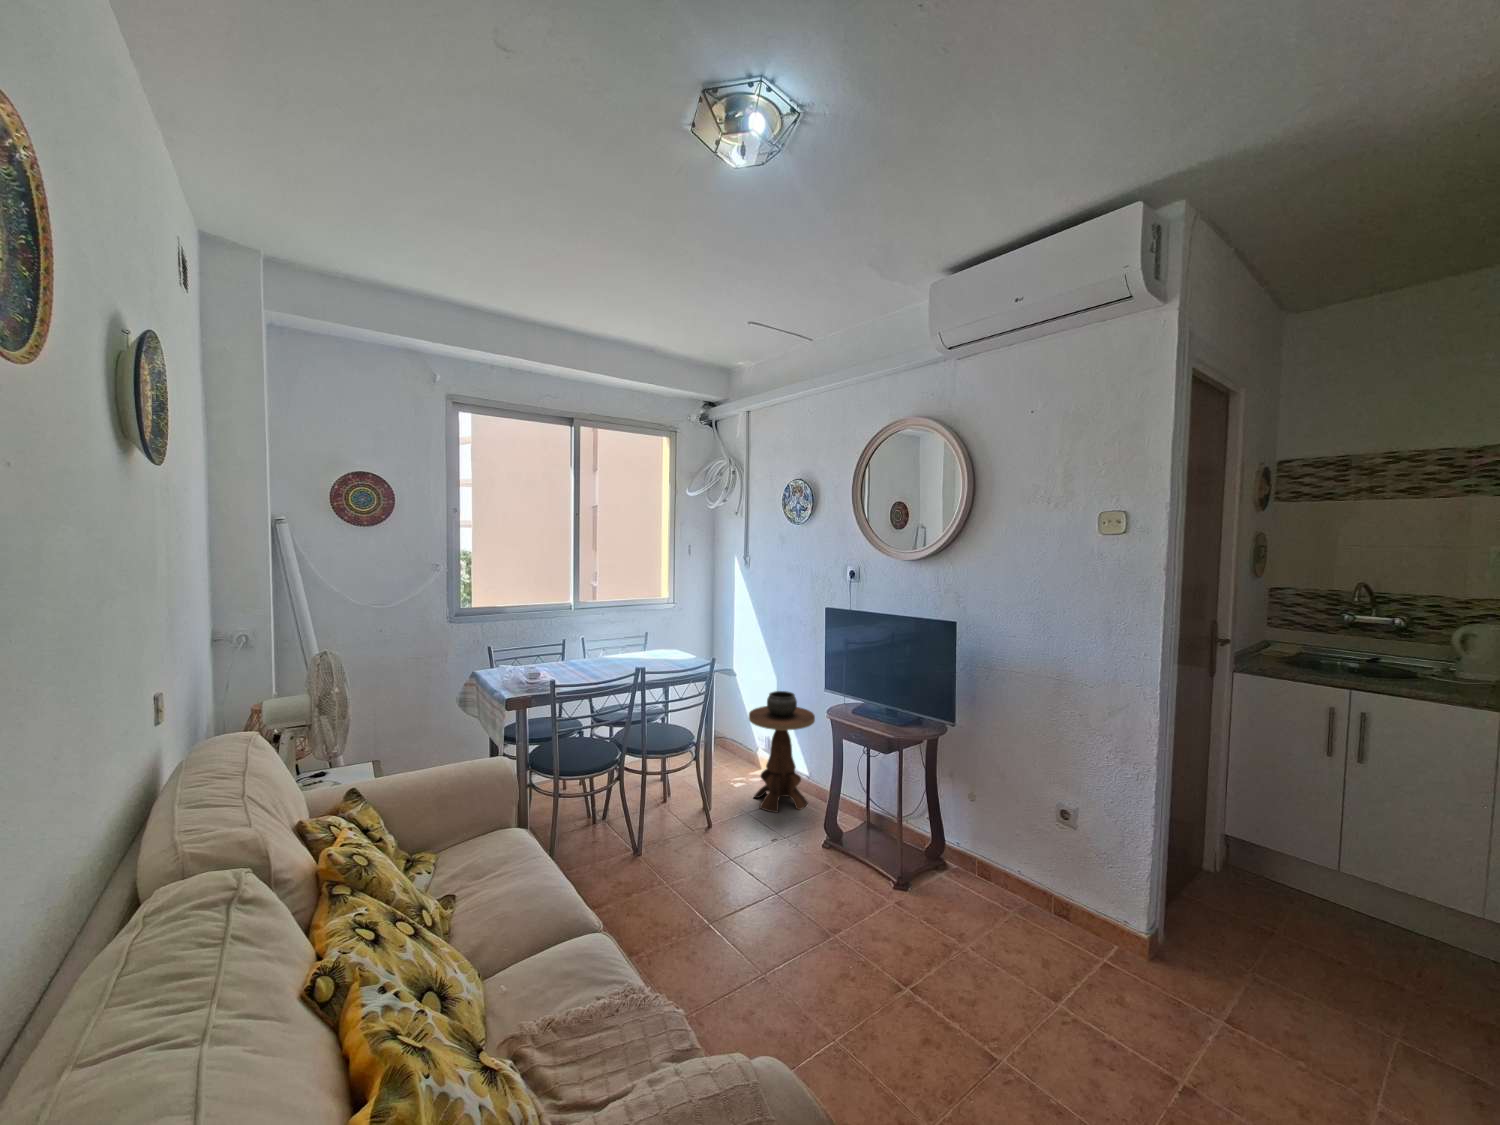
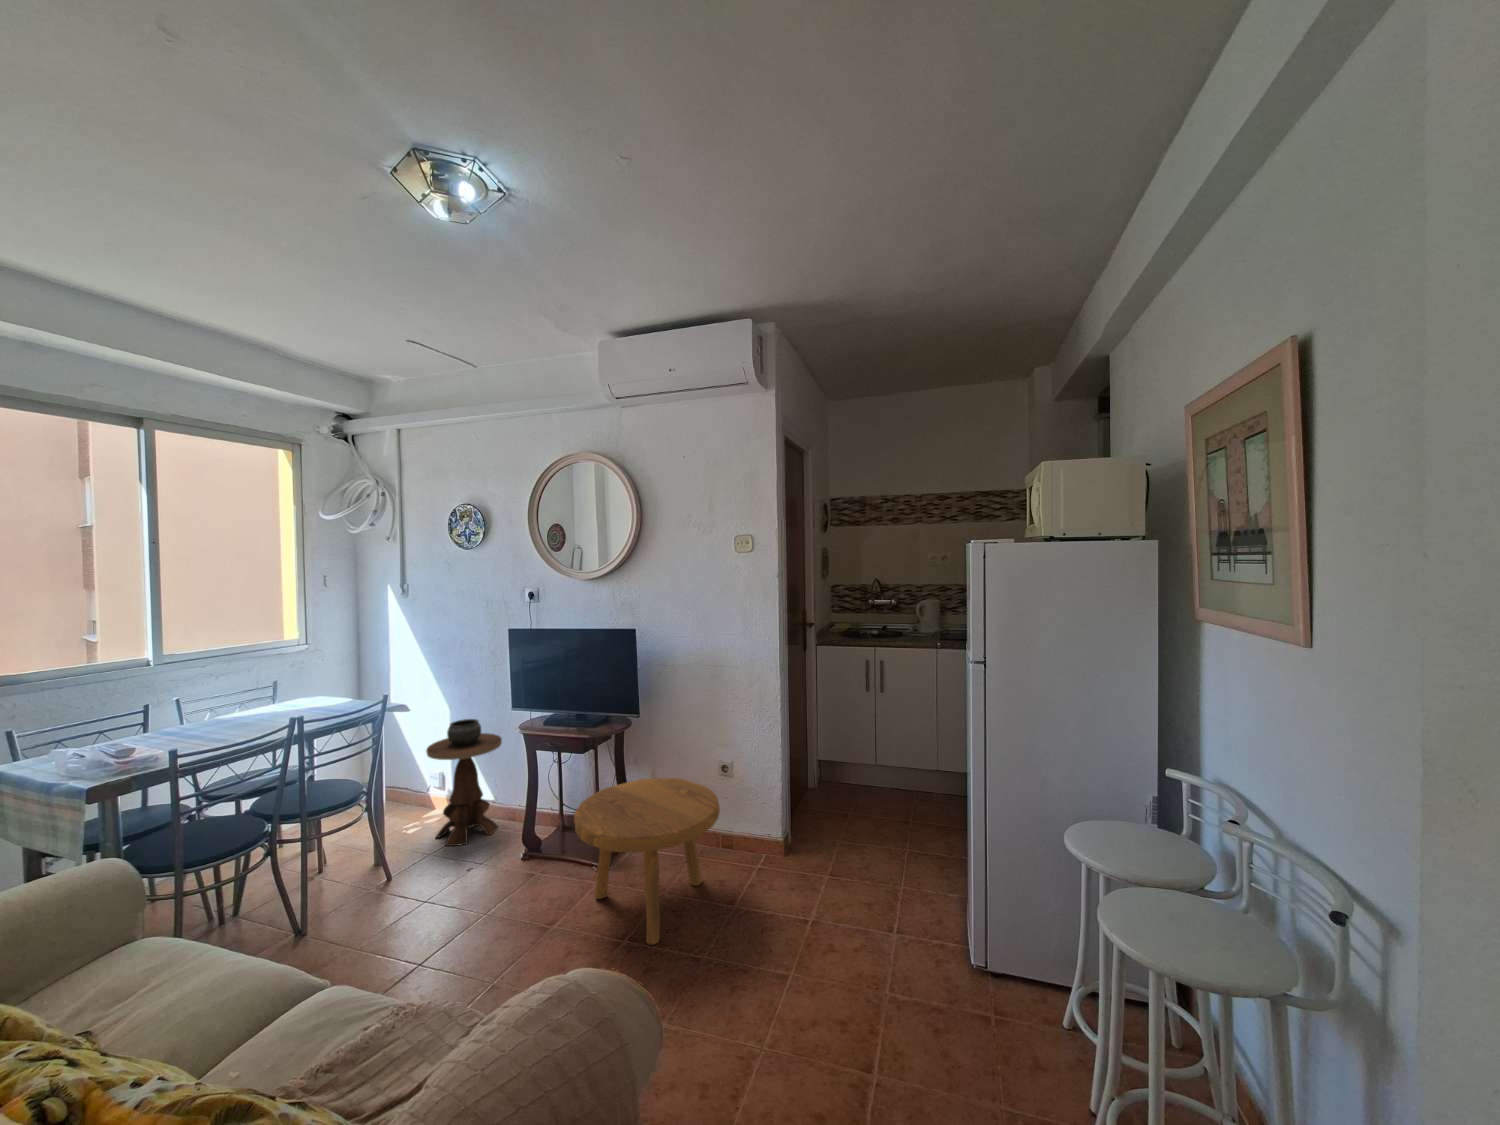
footstool: none [863,802,1048,1016] -> present [574,778,720,945]

